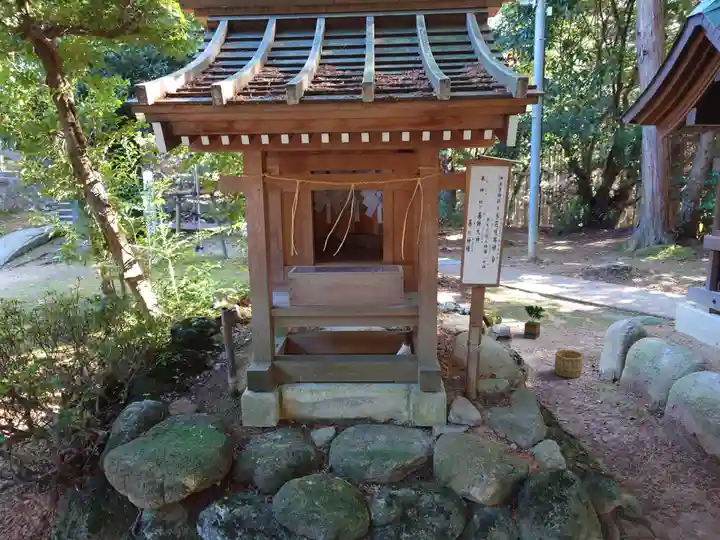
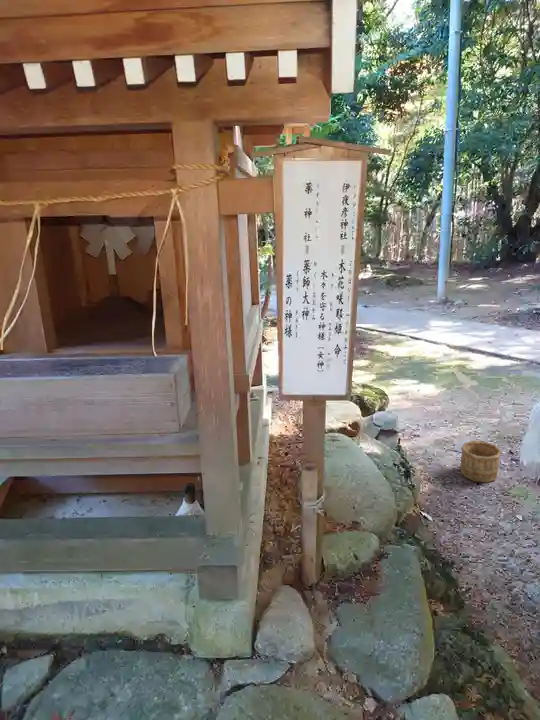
potted tree: present [524,305,545,339] -> none [423,369,452,414]

